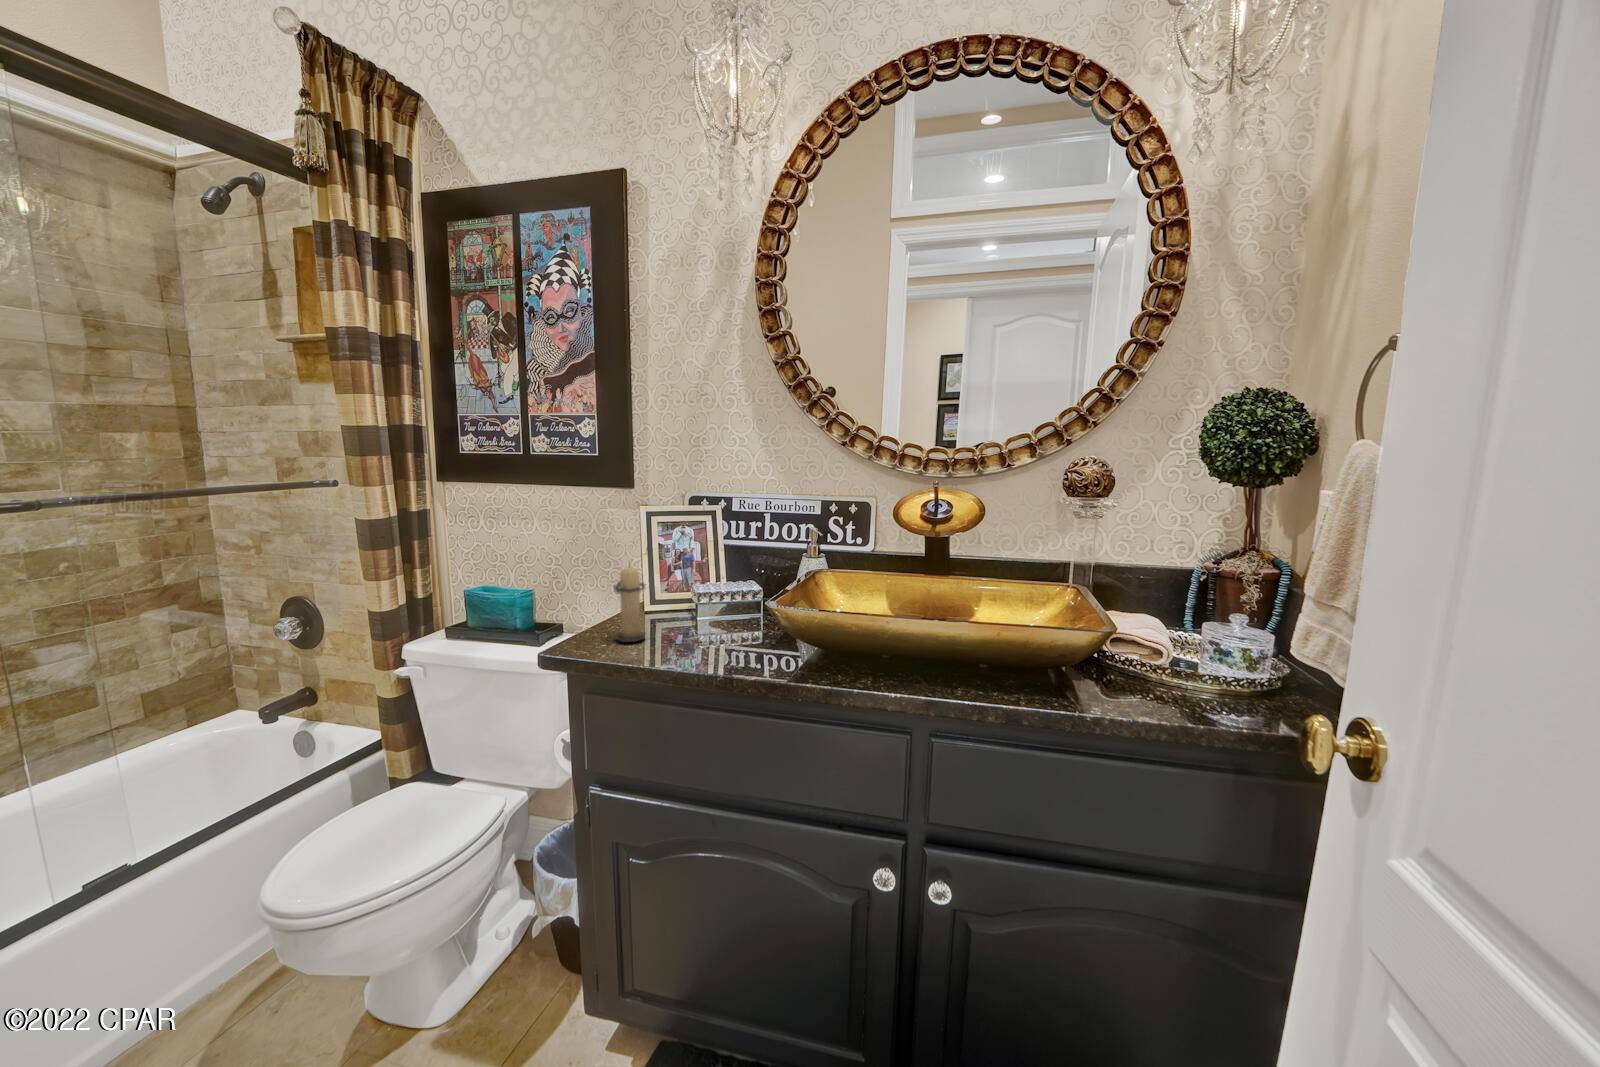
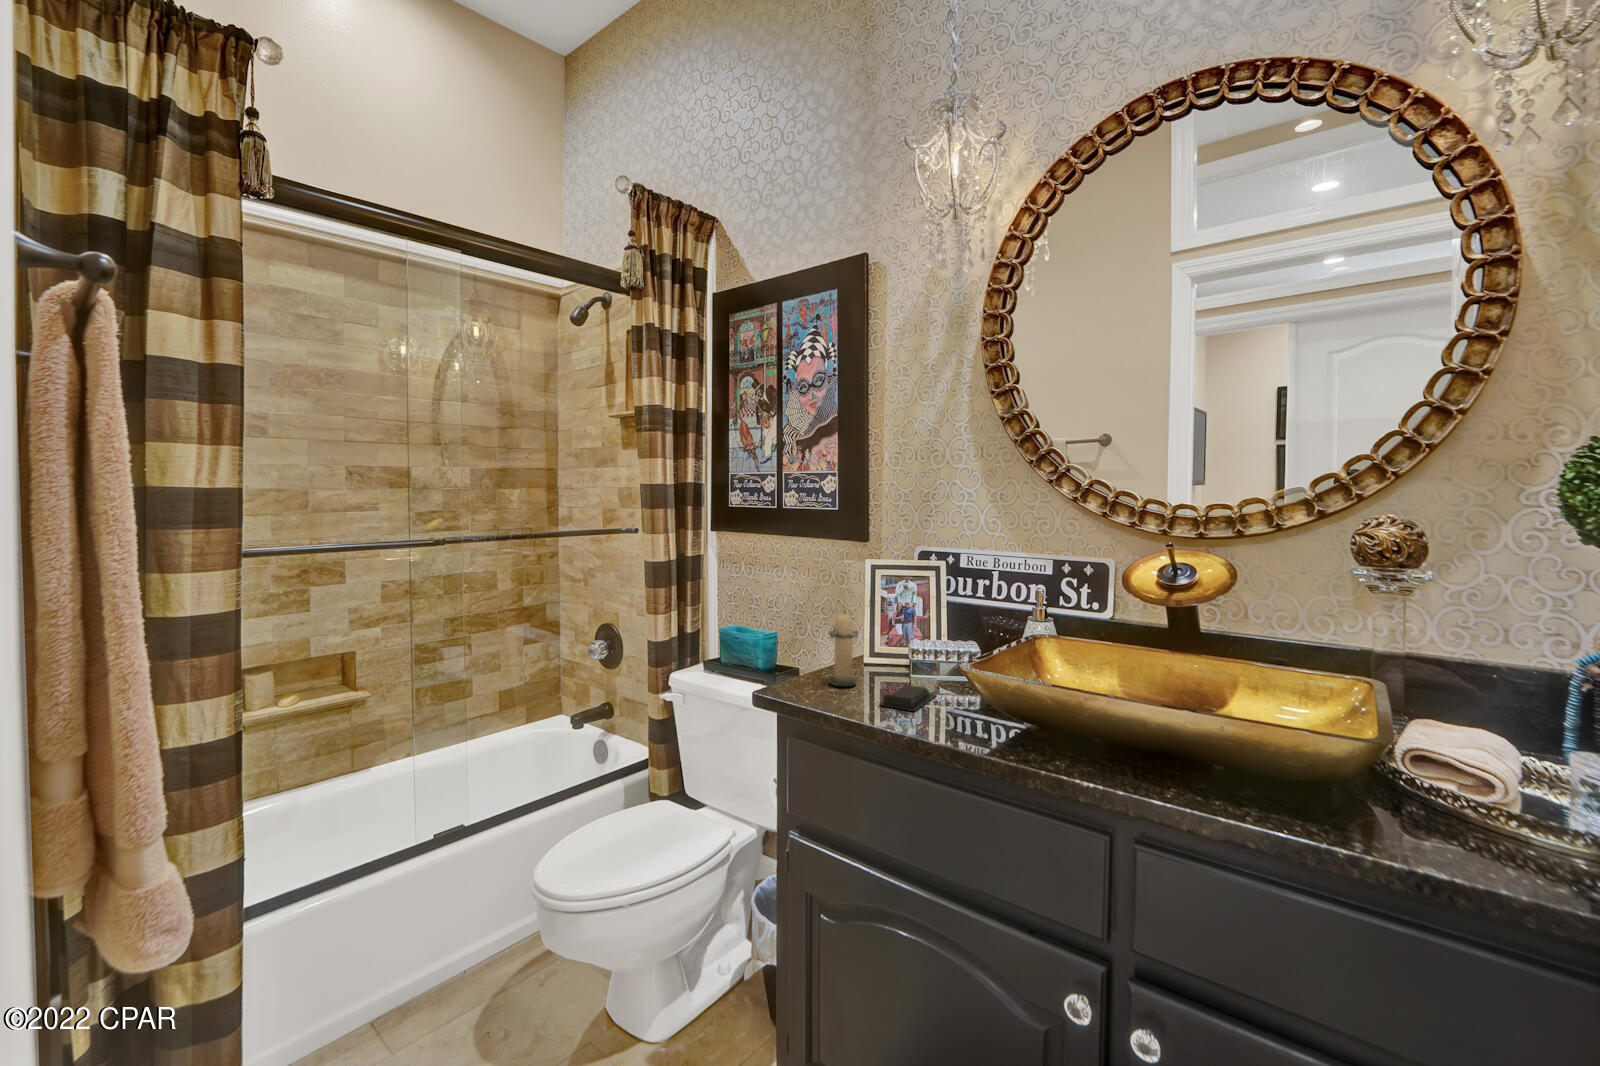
soap bar: none [677,633,730,659] -> present [879,685,936,711]

